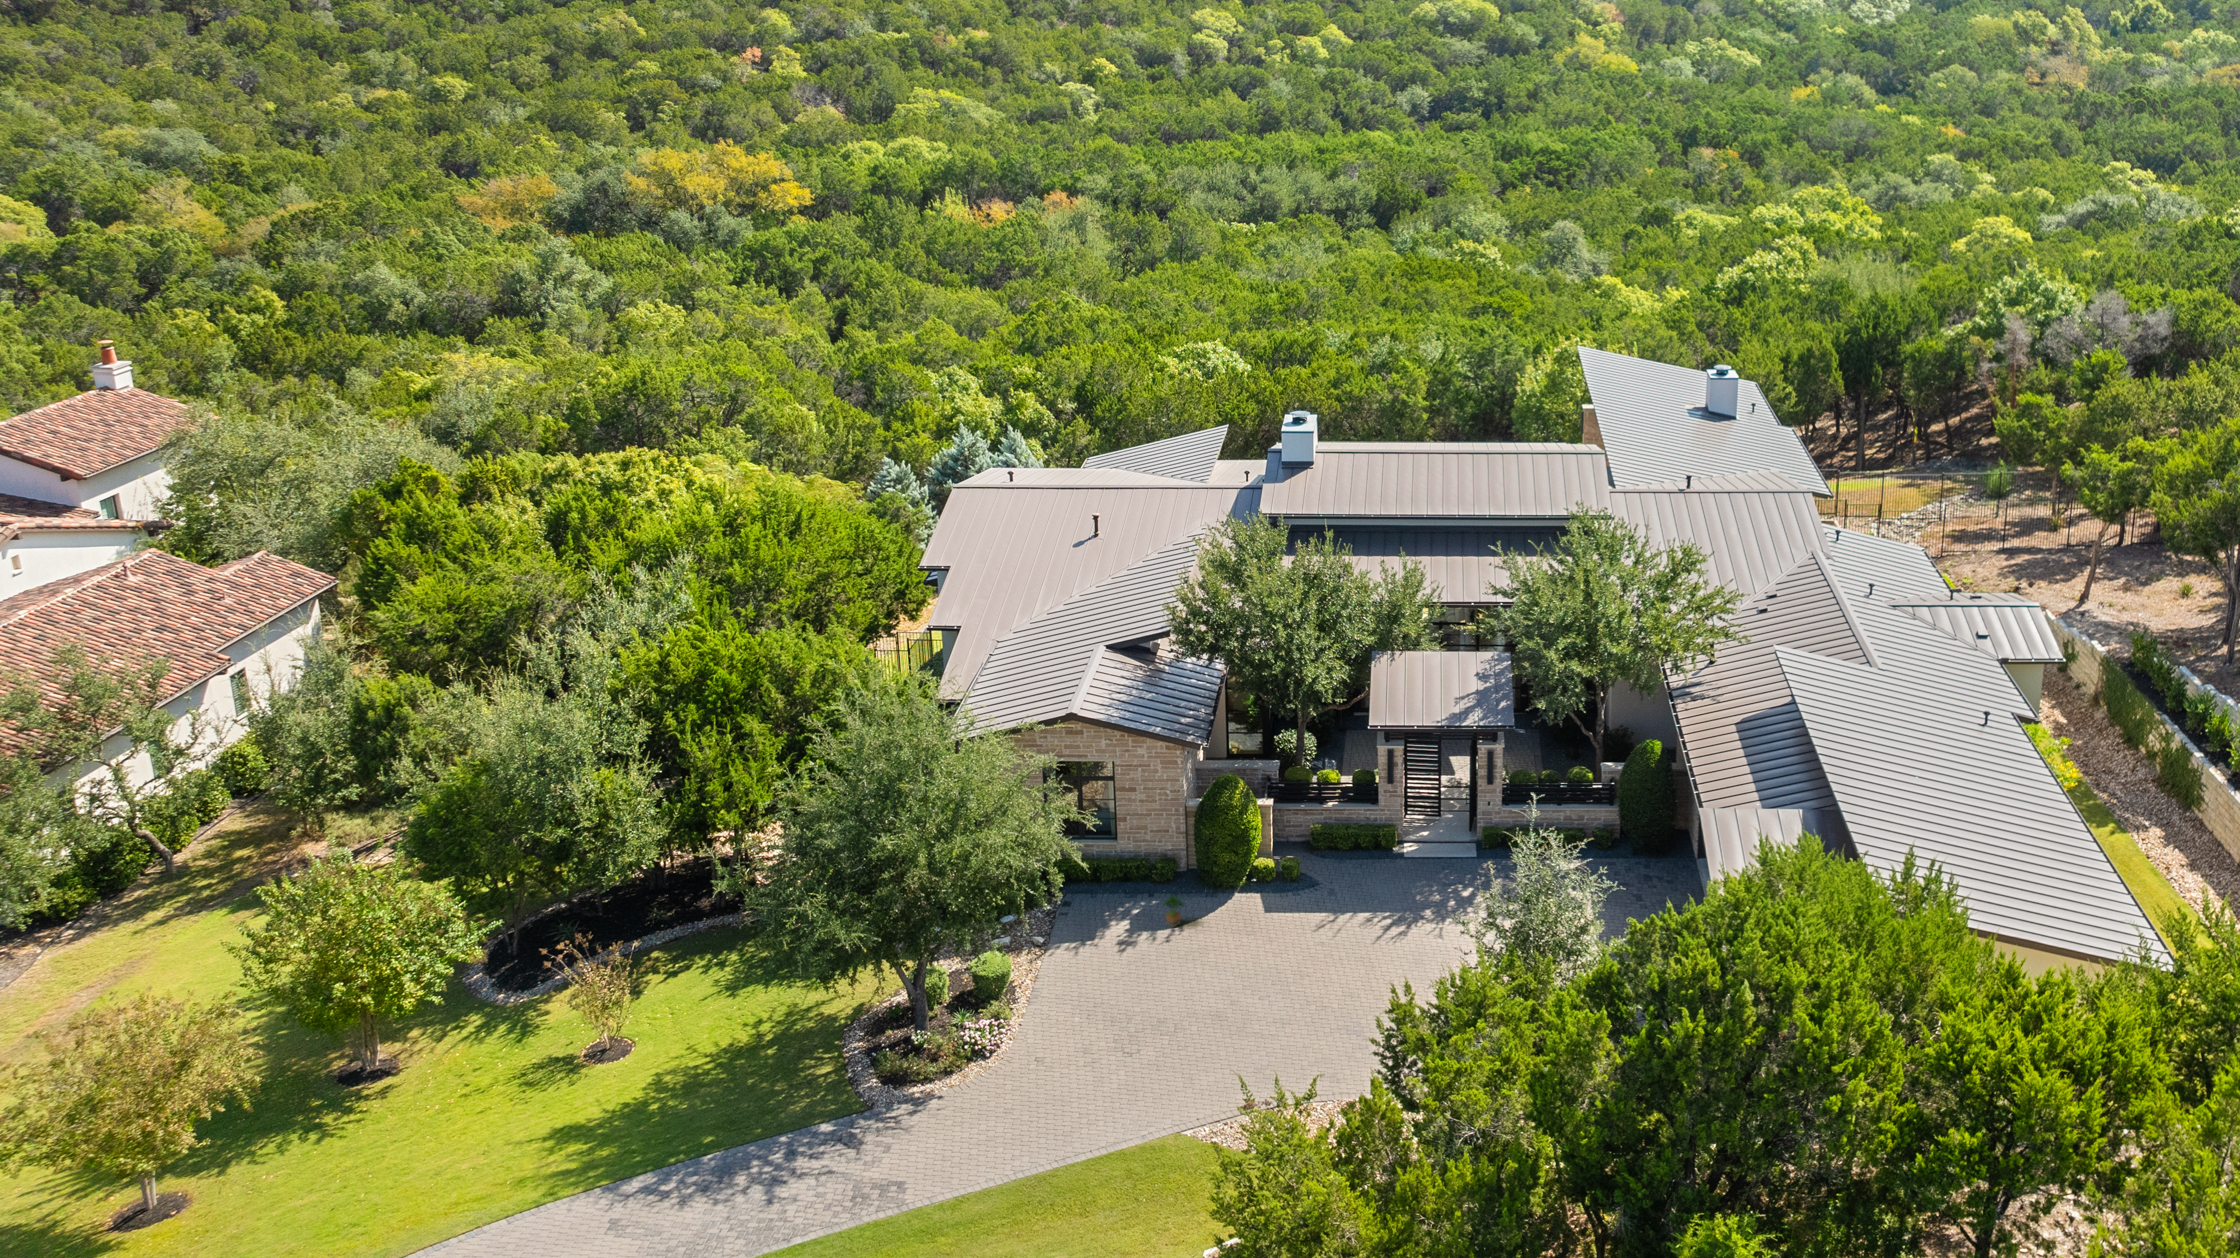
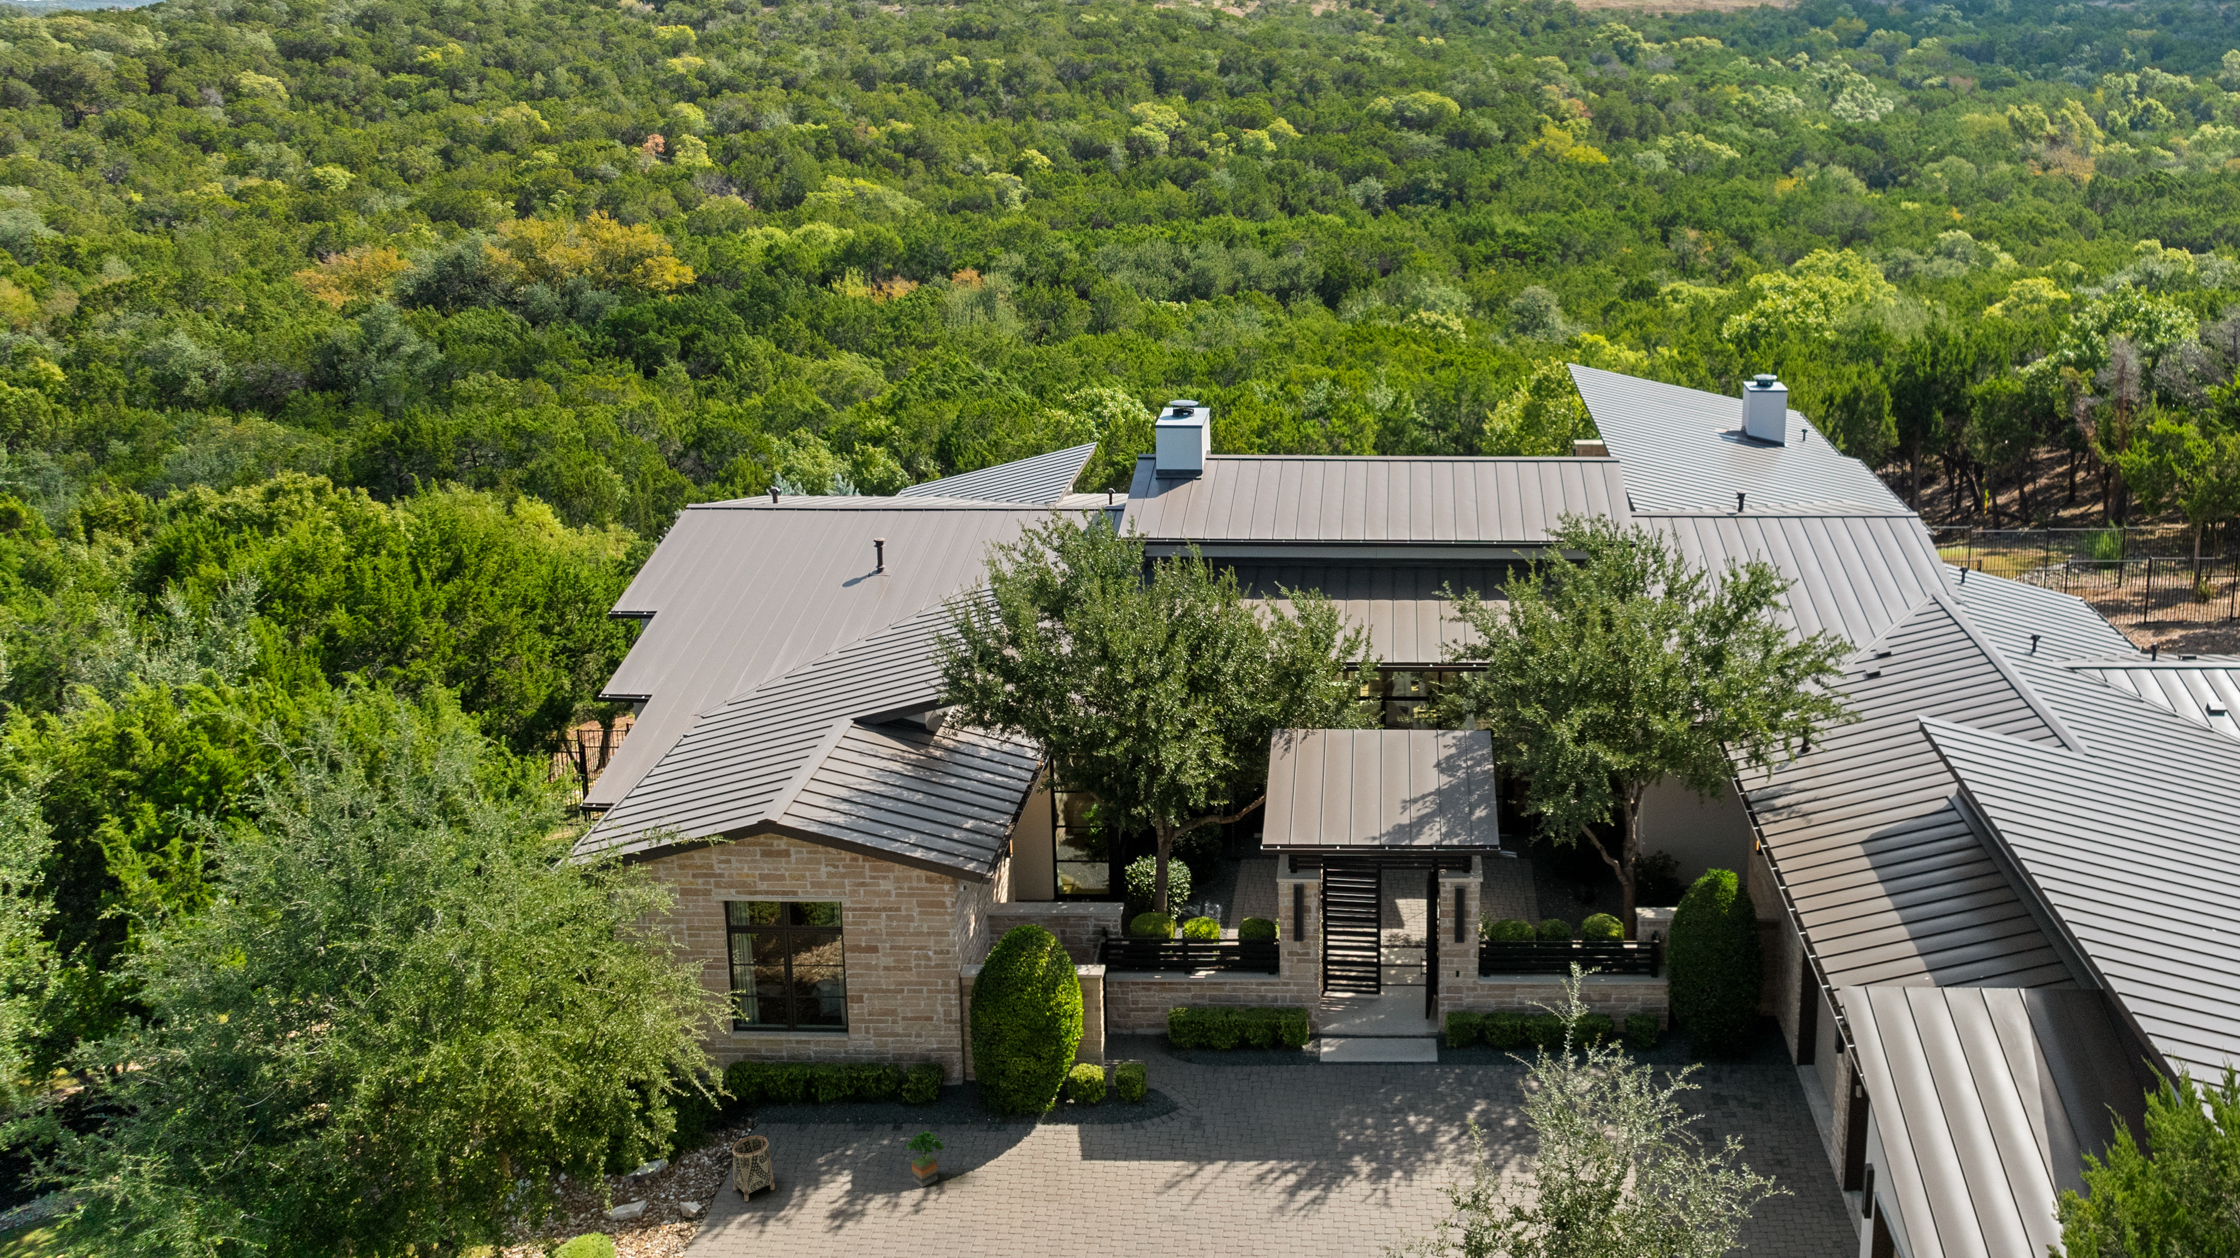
basket: none [1061,899,1085,936] -> present [732,1136,775,1202]

